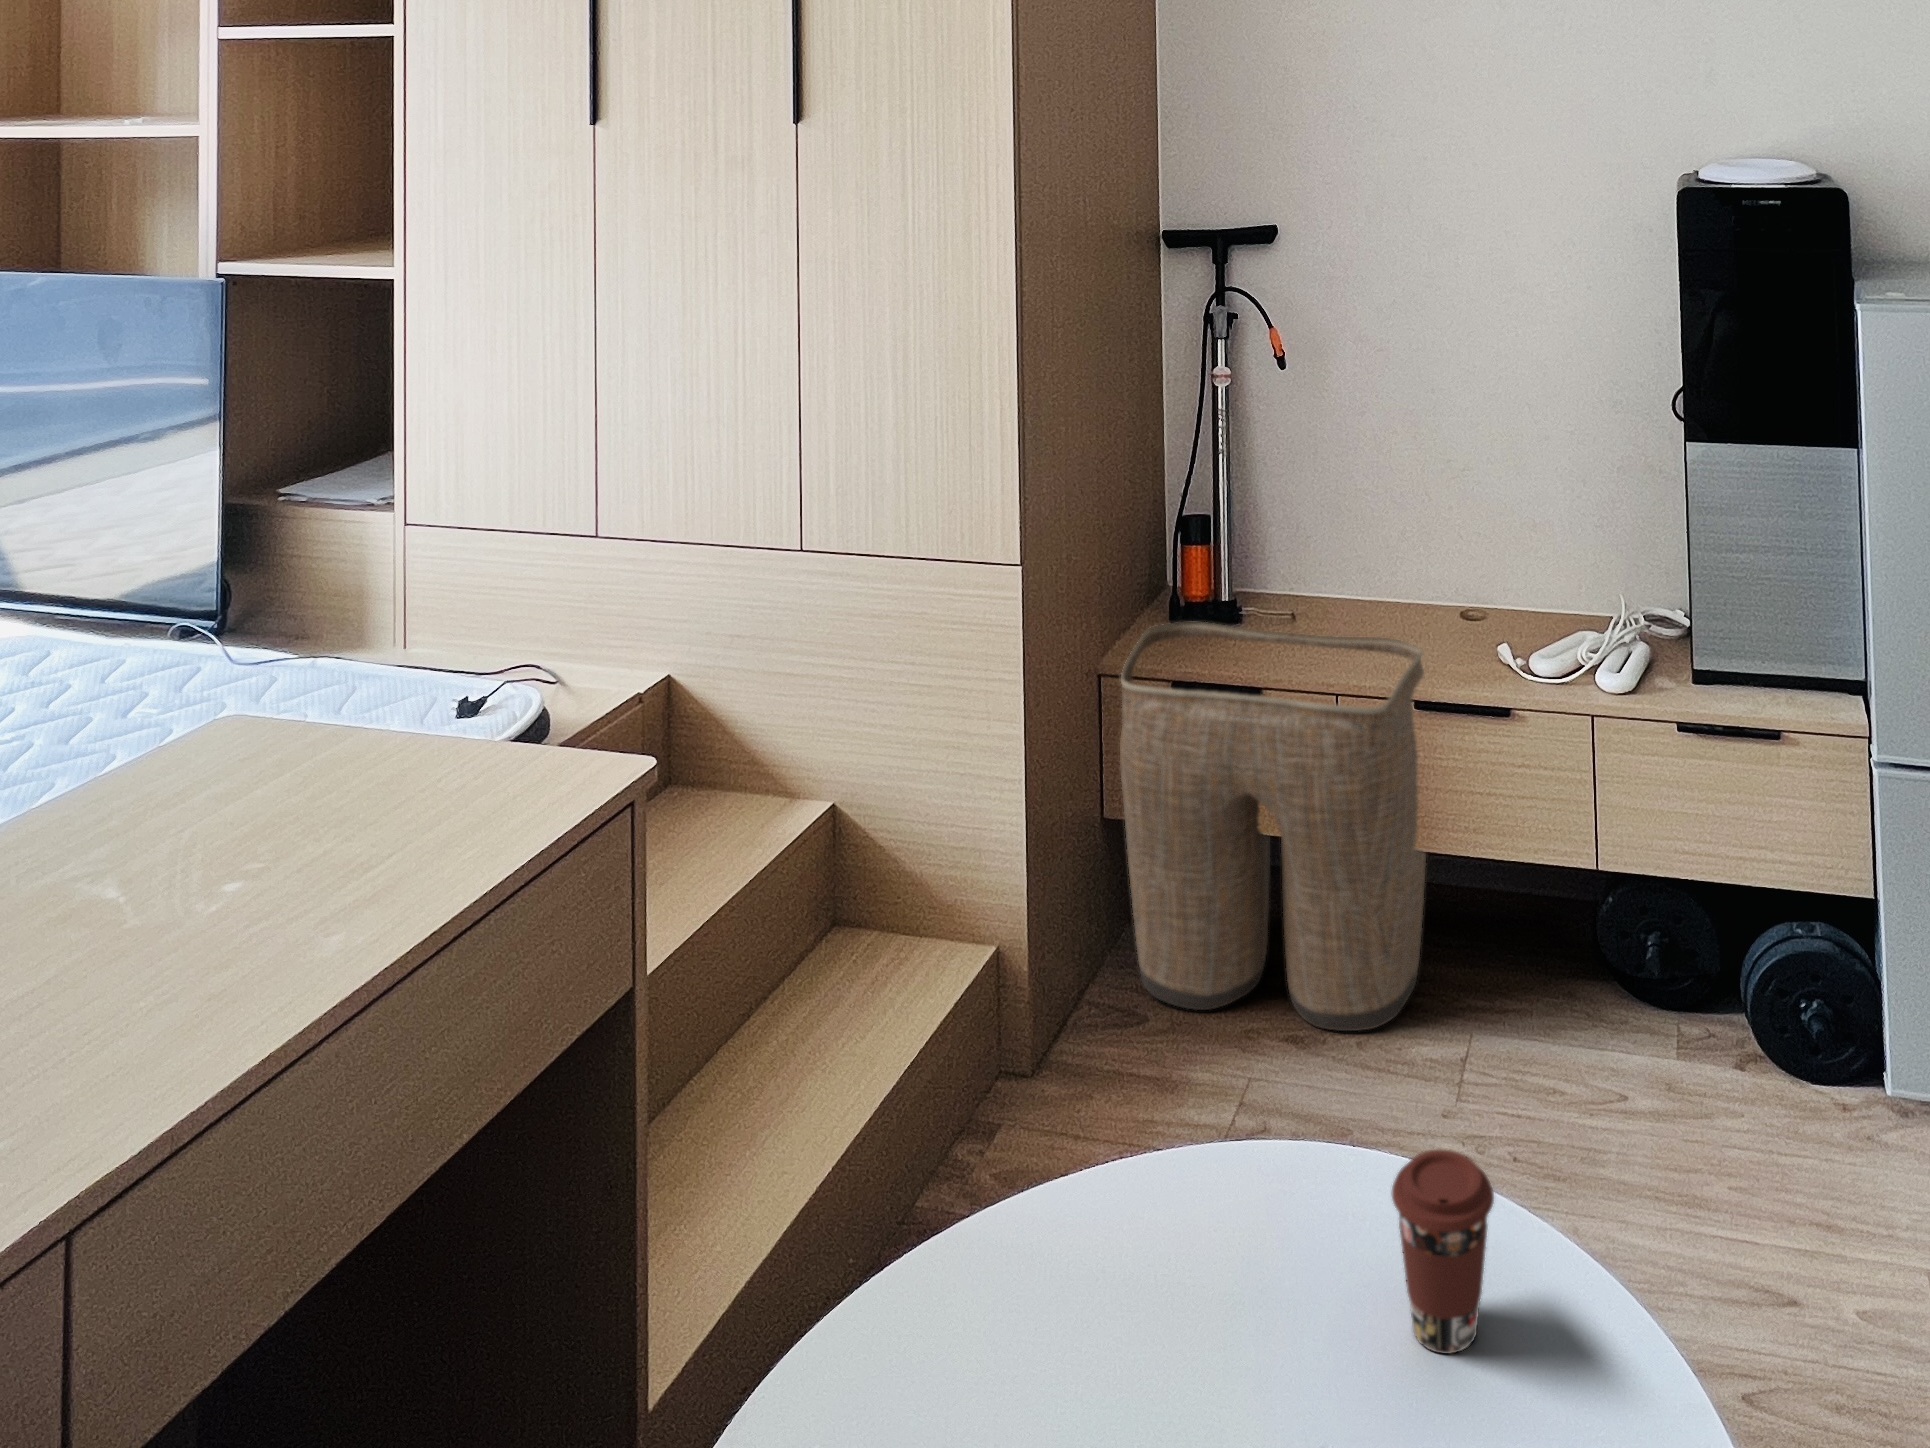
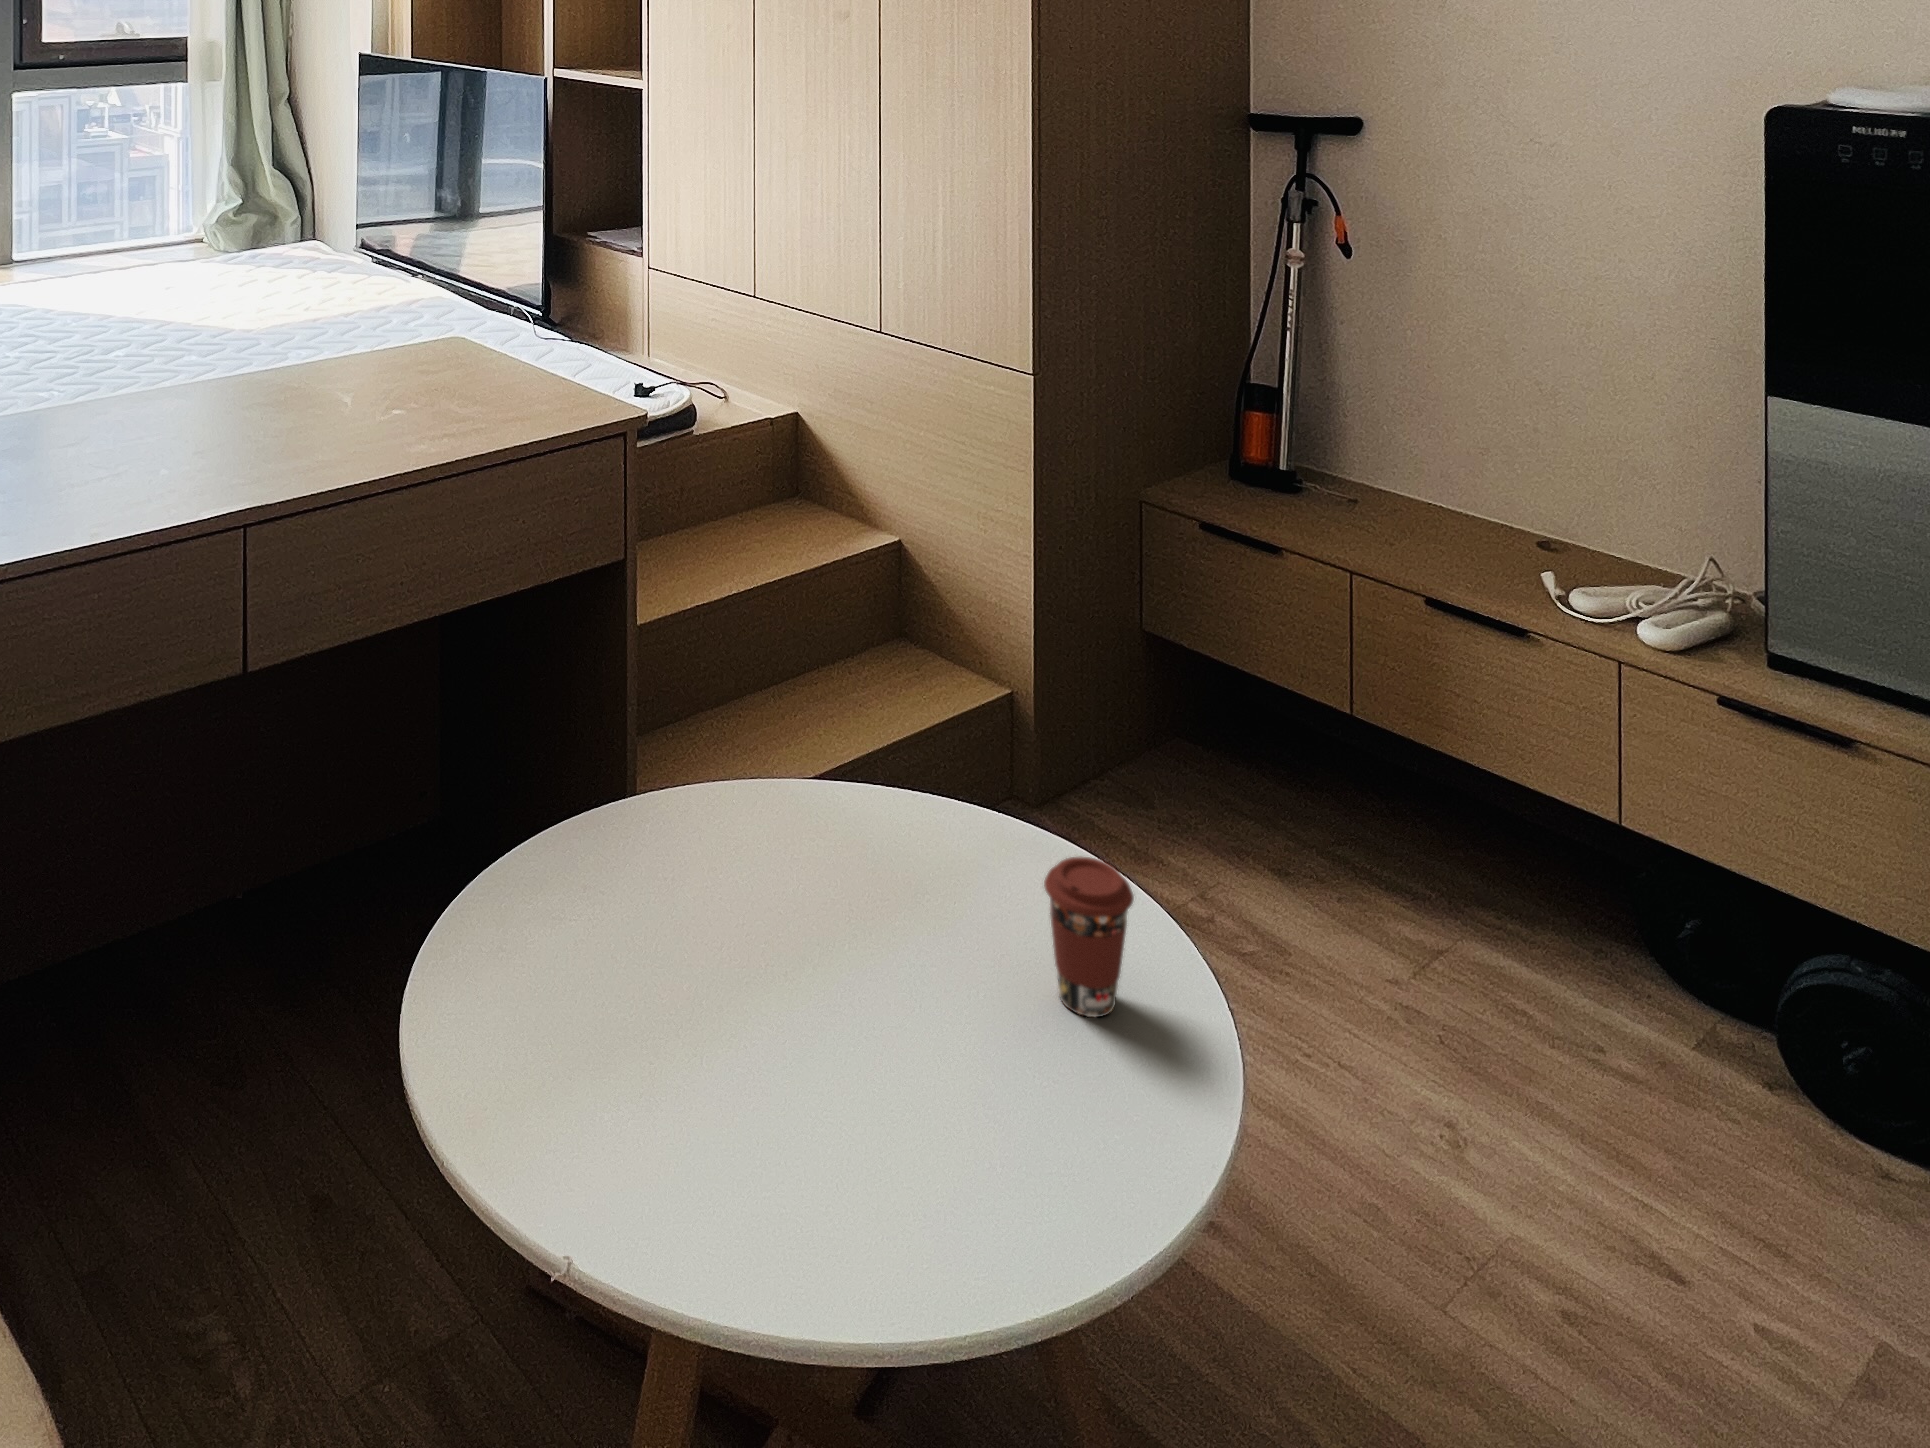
laundry basket: present [1120,621,1426,1031] -> none [1141,473,1452,891]

